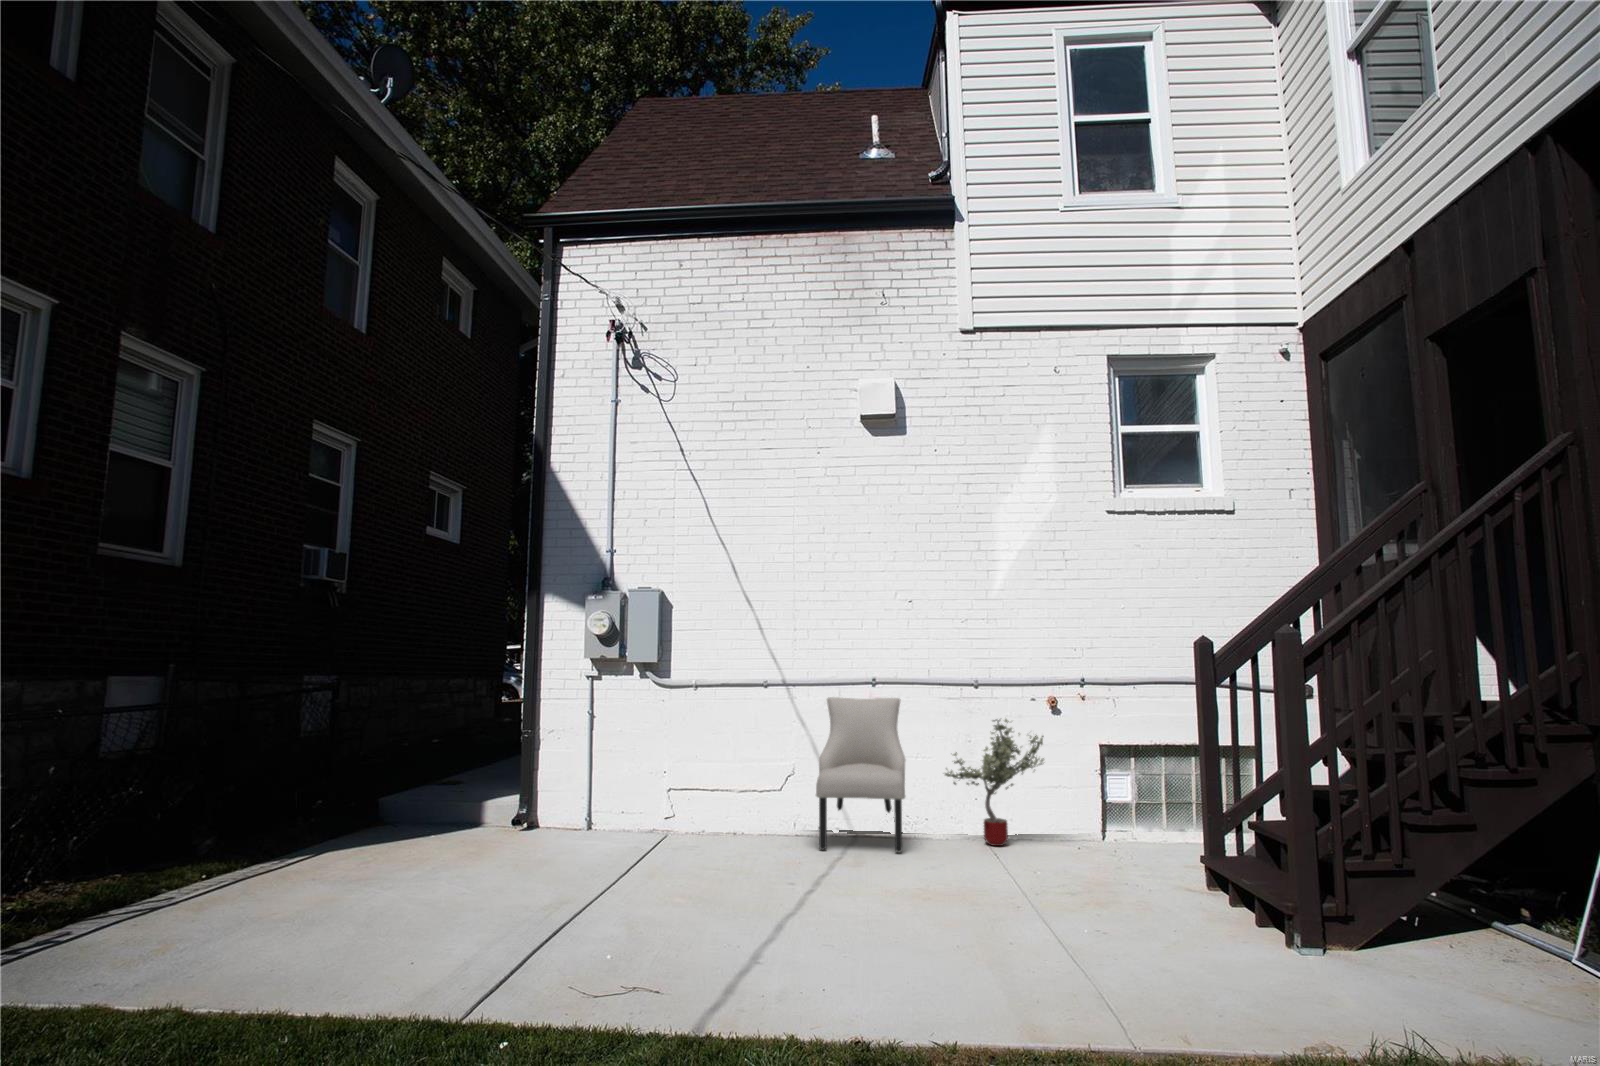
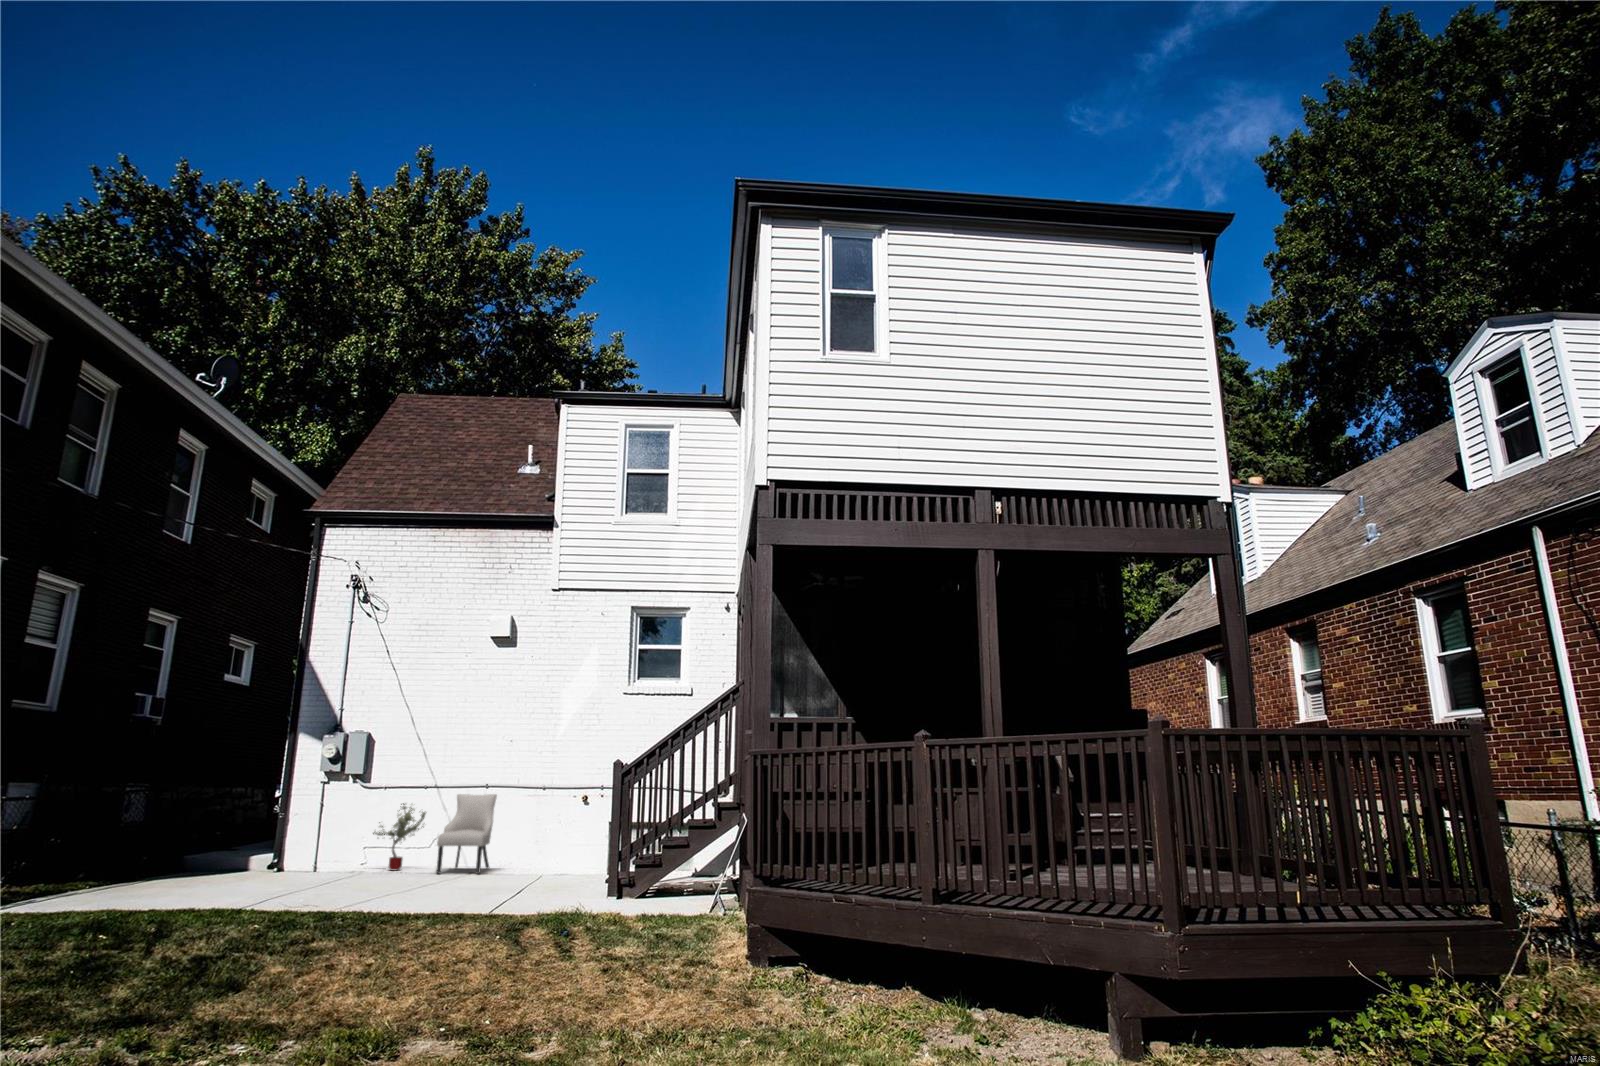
potted tree: present [945,719,1044,846] -> present [373,803,426,870]

